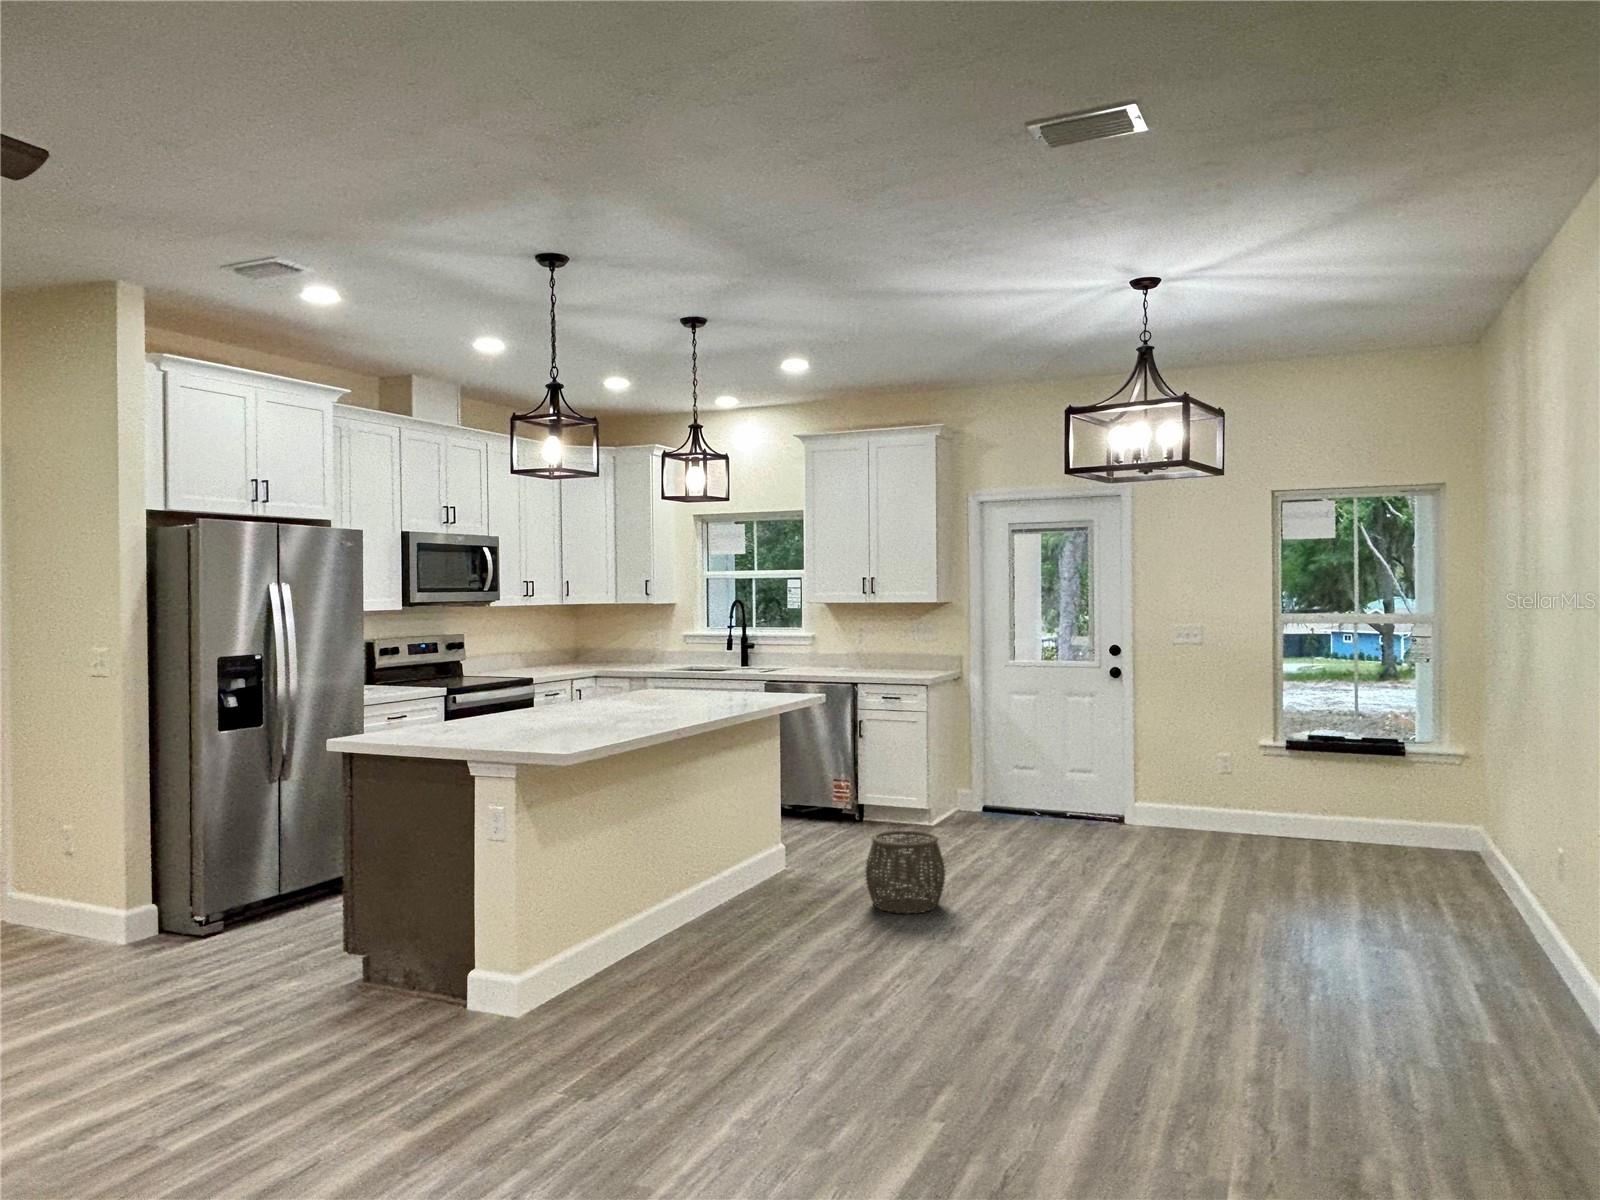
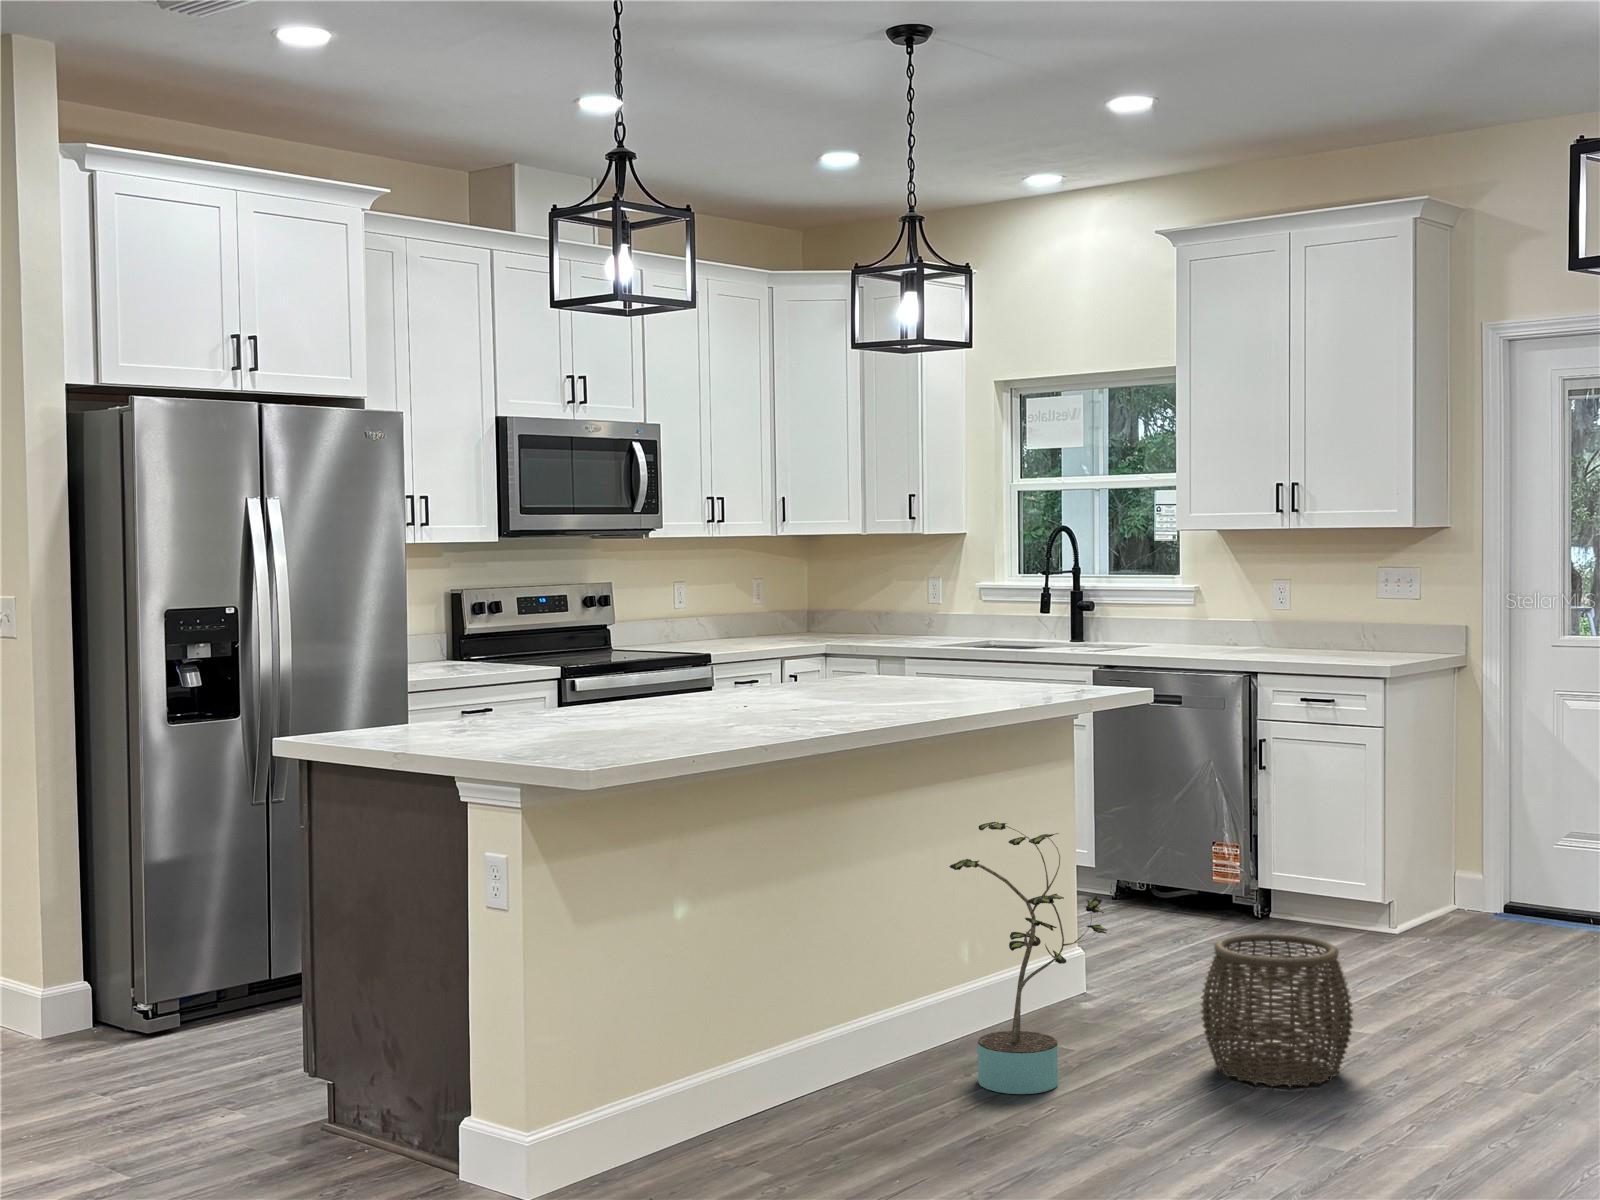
potted plant: none [736,775,821,930] -> present [950,822,1107,1094]

